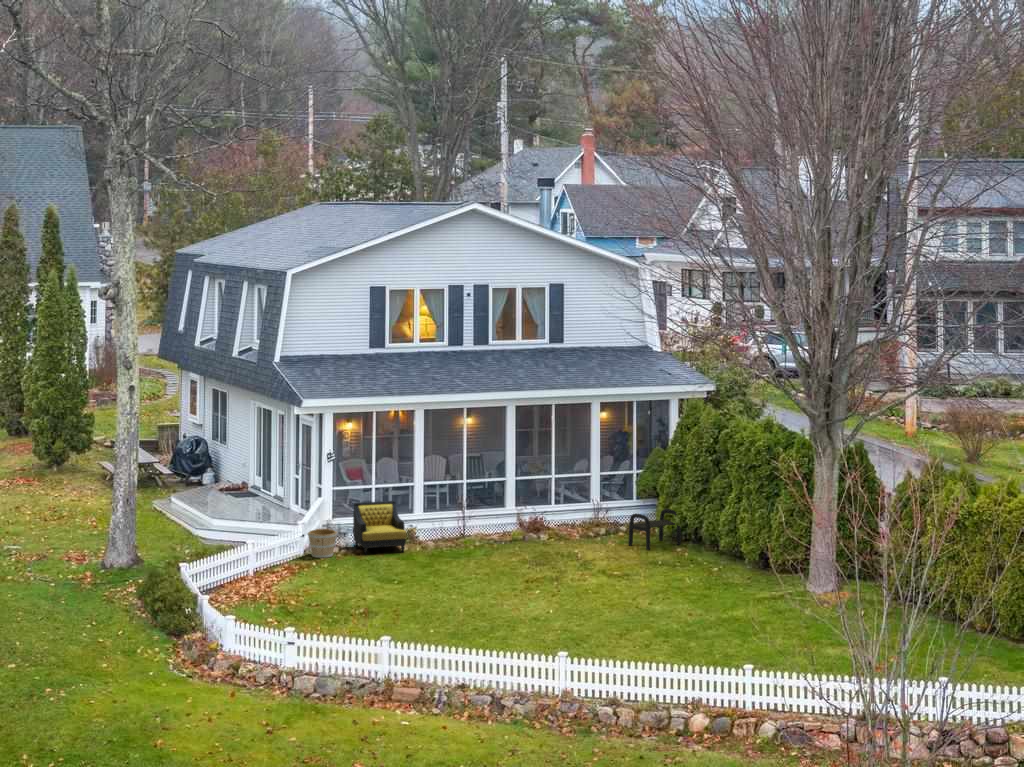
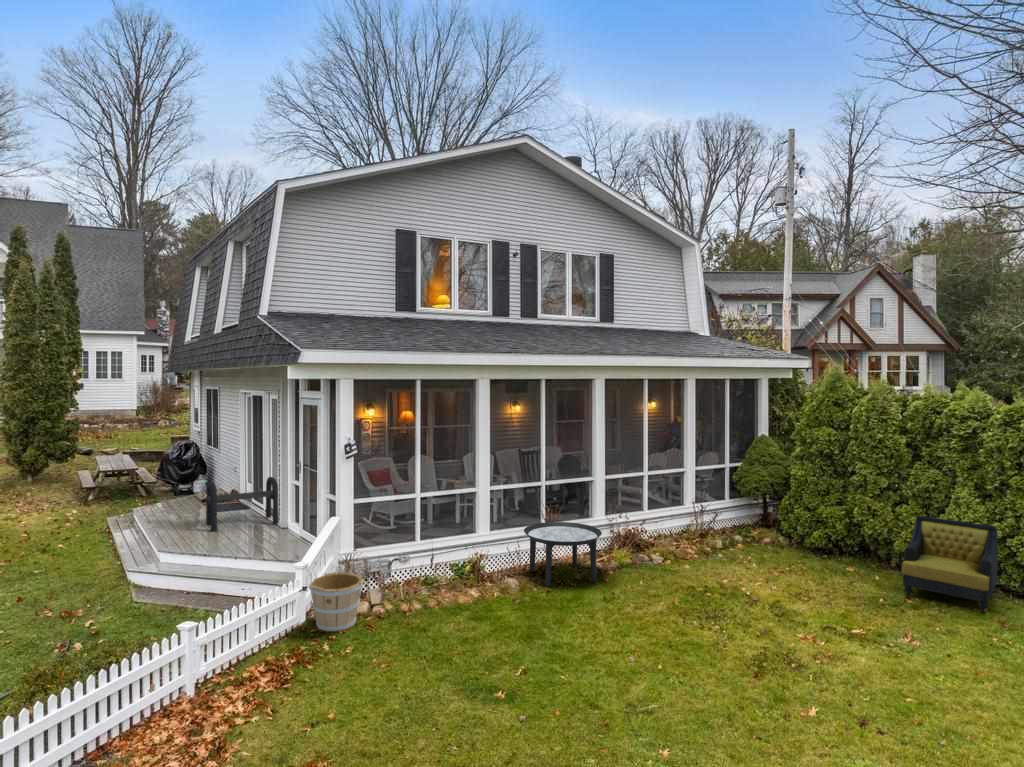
armchair: present [353,501,406,554] -> present [902,516,998,613]
round table: none [444,509,496,548] -> present [524,522,602,587]
bench: present [628,509,681,550] -> present [206,477,279,532]

